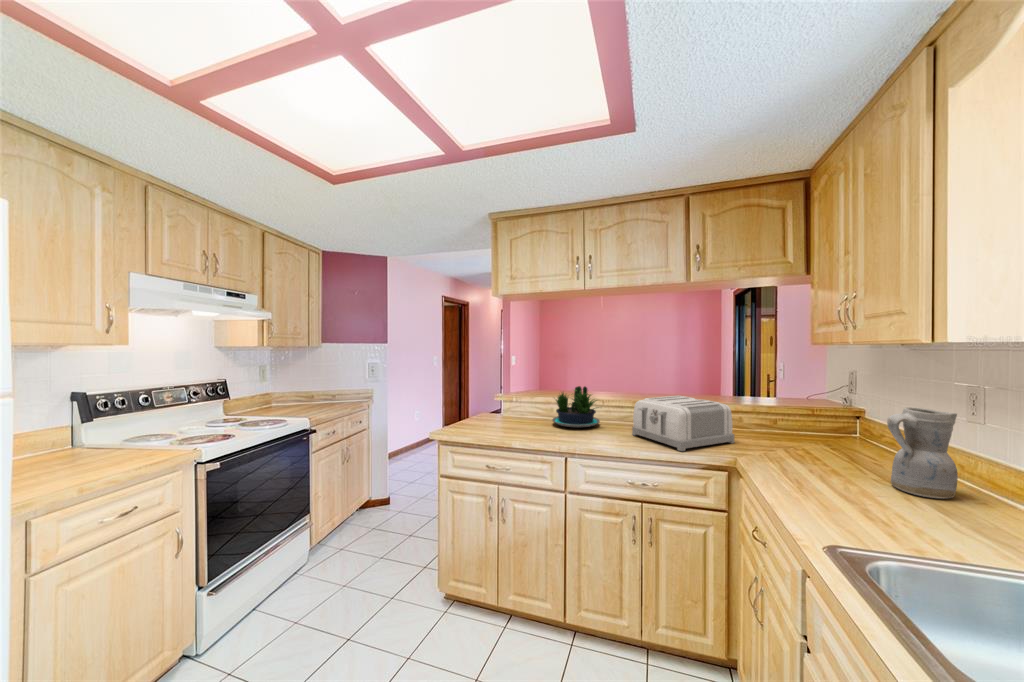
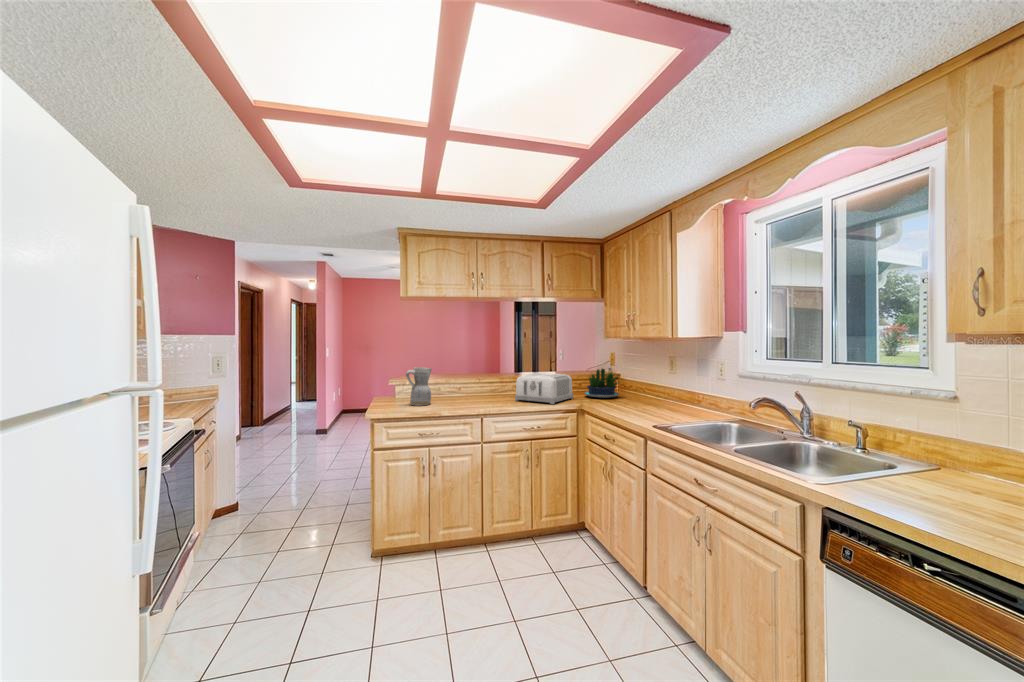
potted plant: present [552,386,600,427] -> present [584,369,619,398]
ceramic pitcher: present [887,407,958,498] -> present [406,367,432,406]

